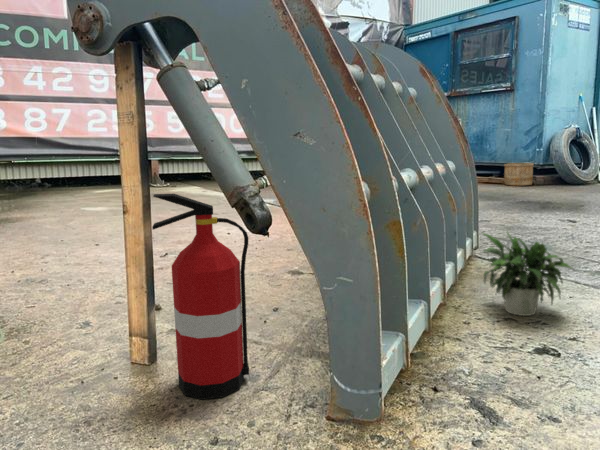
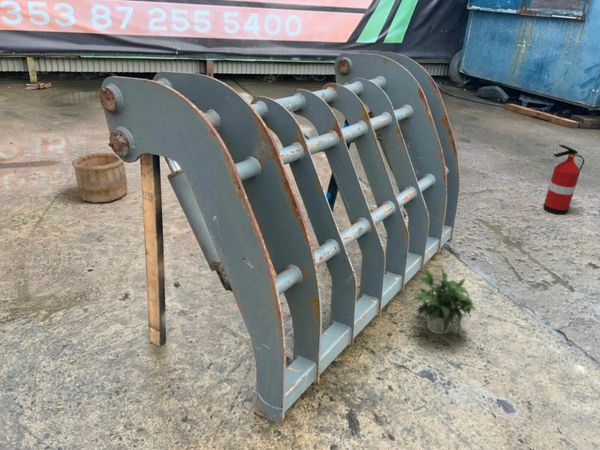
wooden bucket: present [504,163,534,186] -> present [72,153,127,202]
fire extinguisher: present [152,194,249,400] -> present [543,145,584,214]

